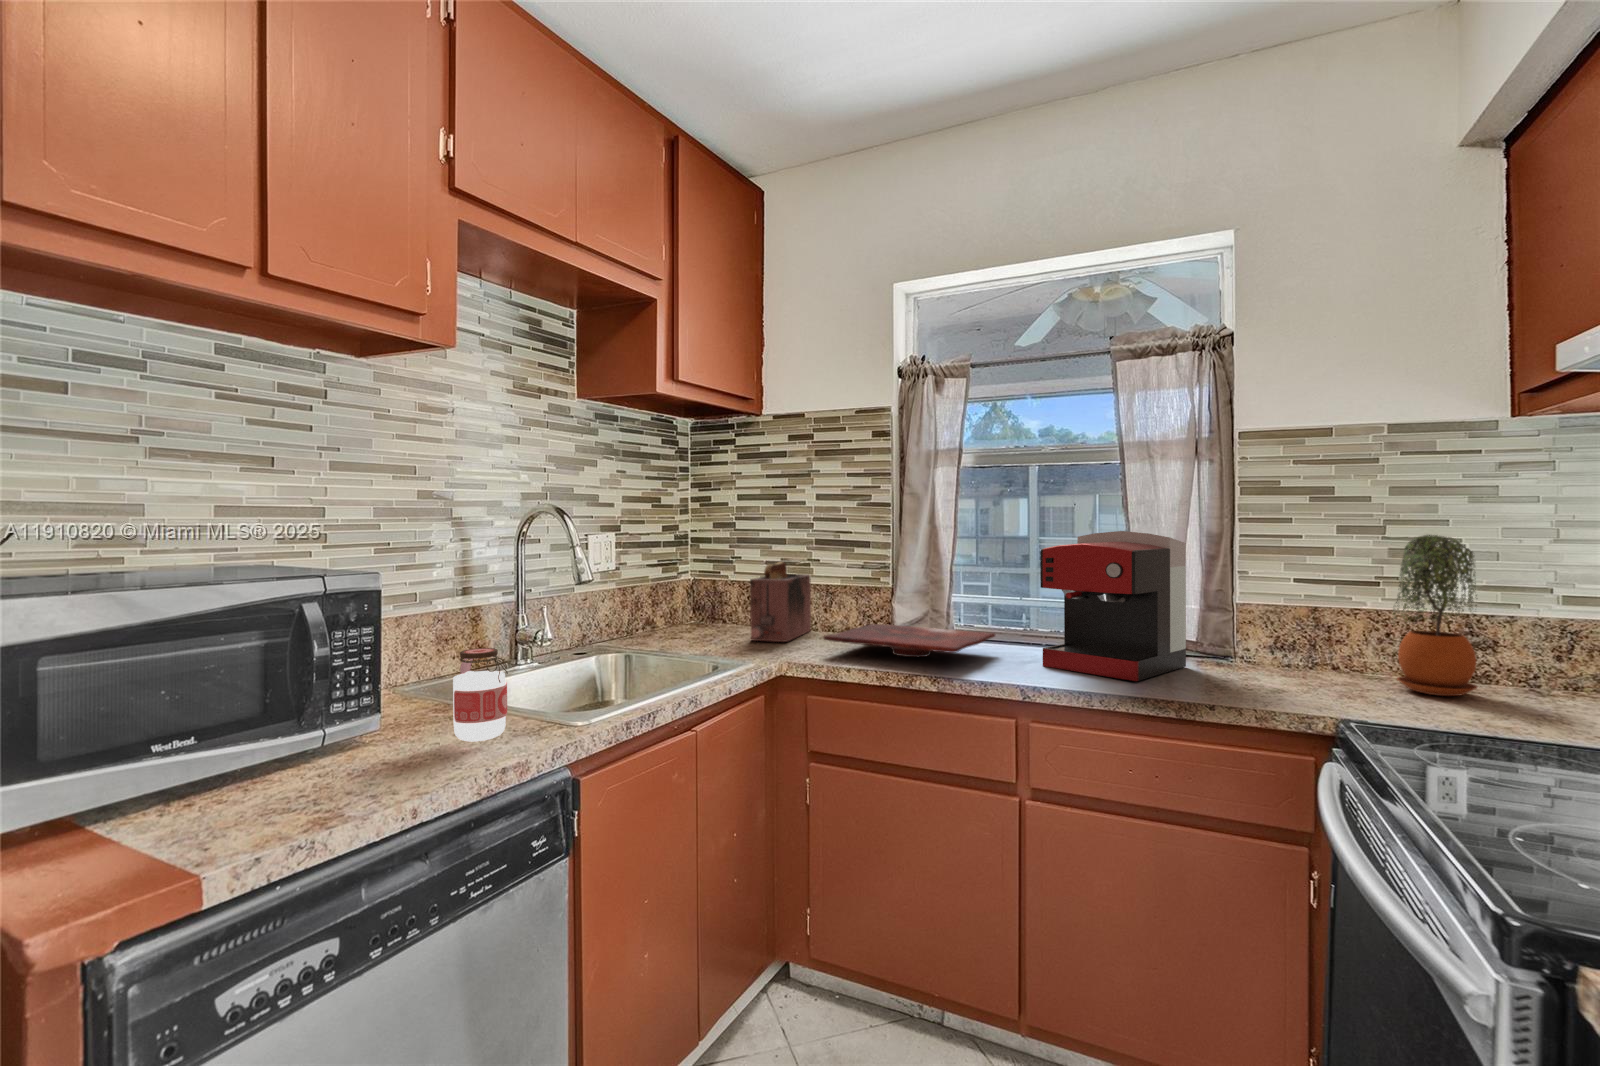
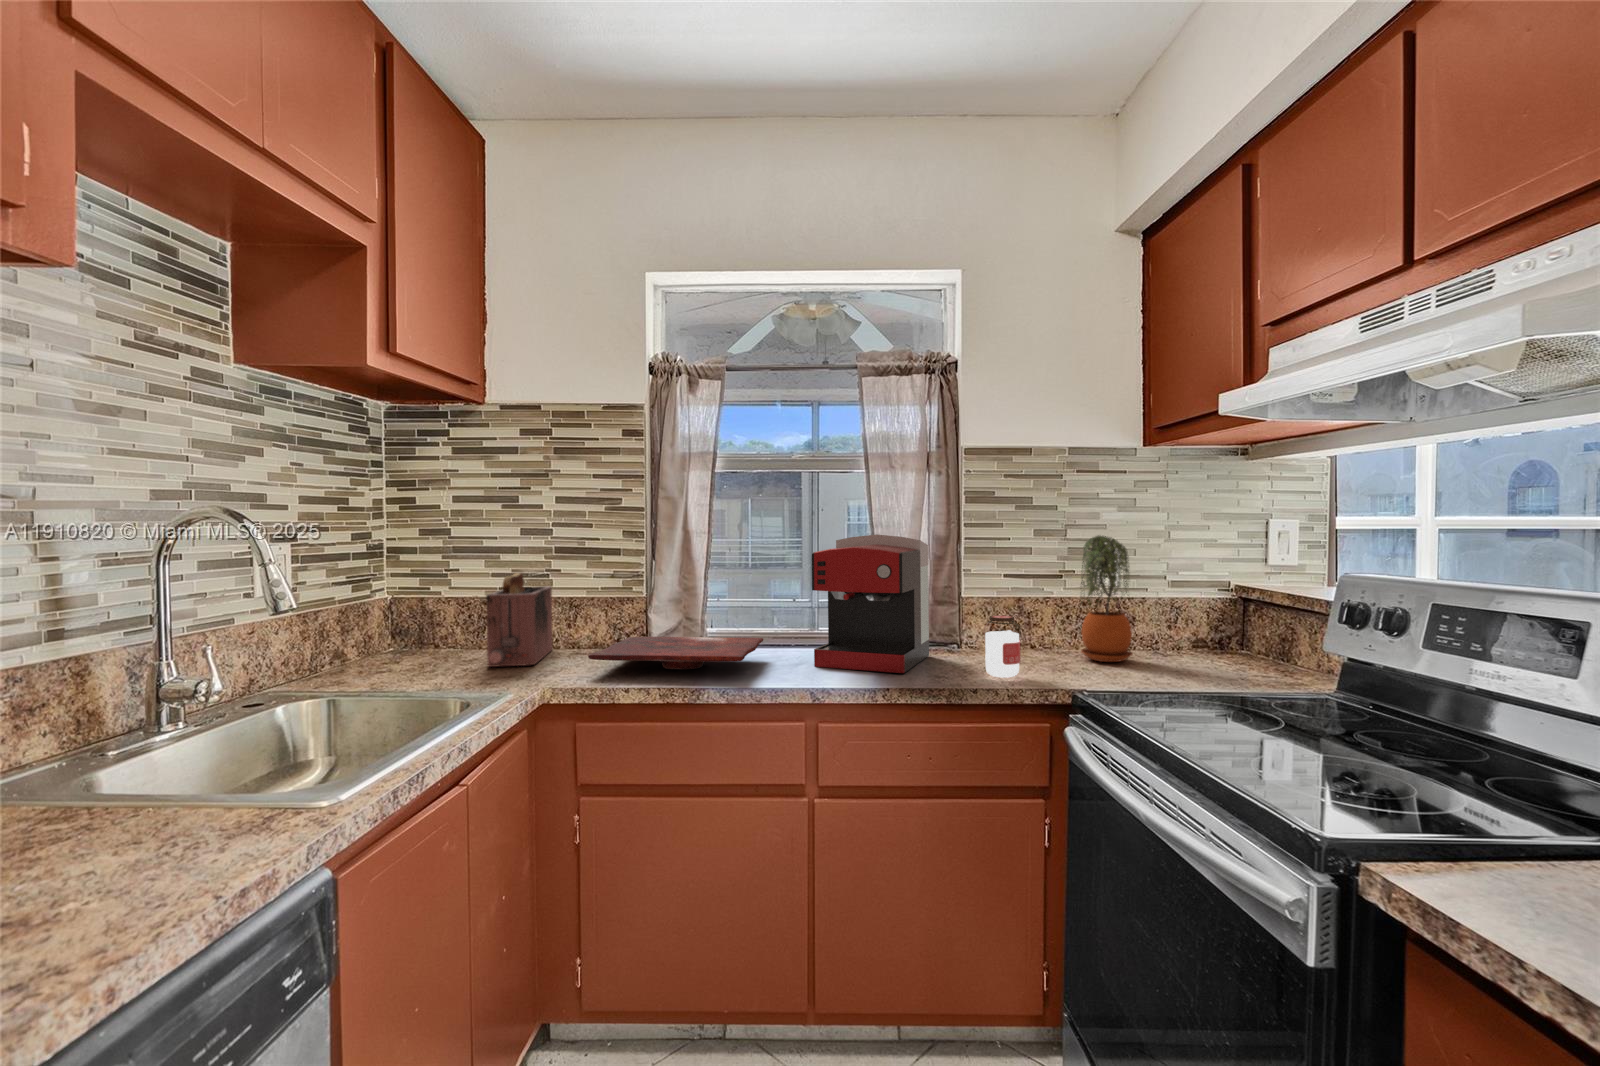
jar: present [453,648,508,742] -> present [984,615,1021,678]

